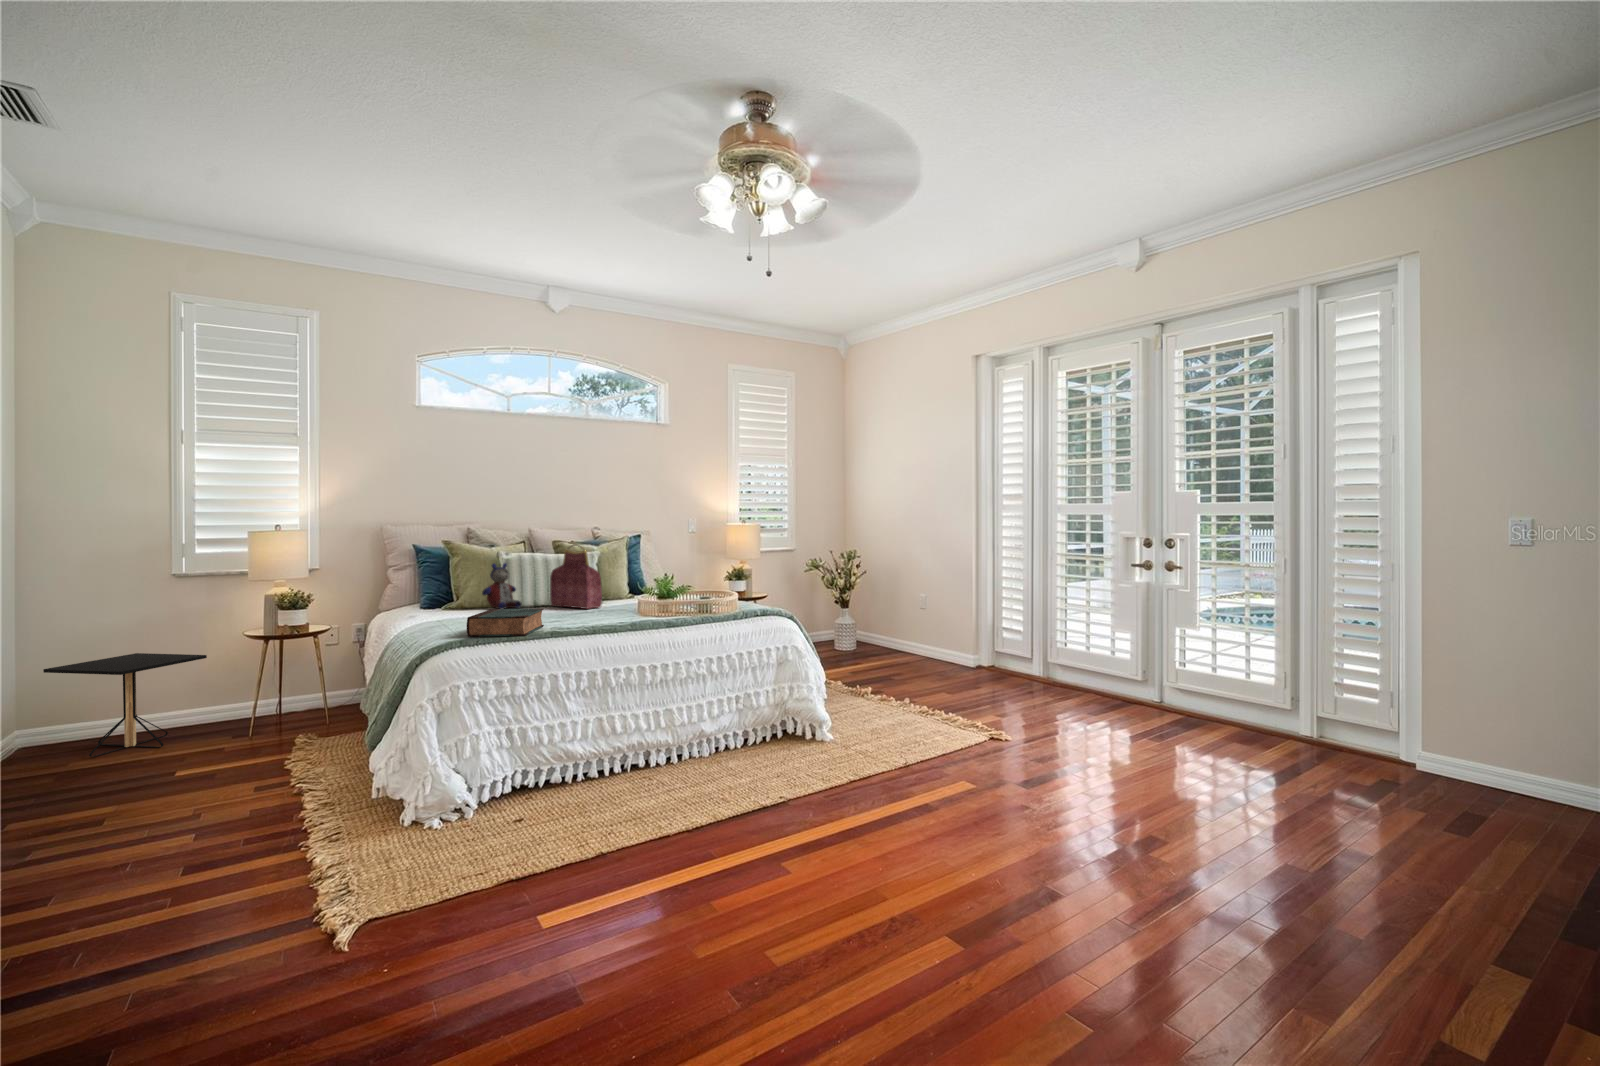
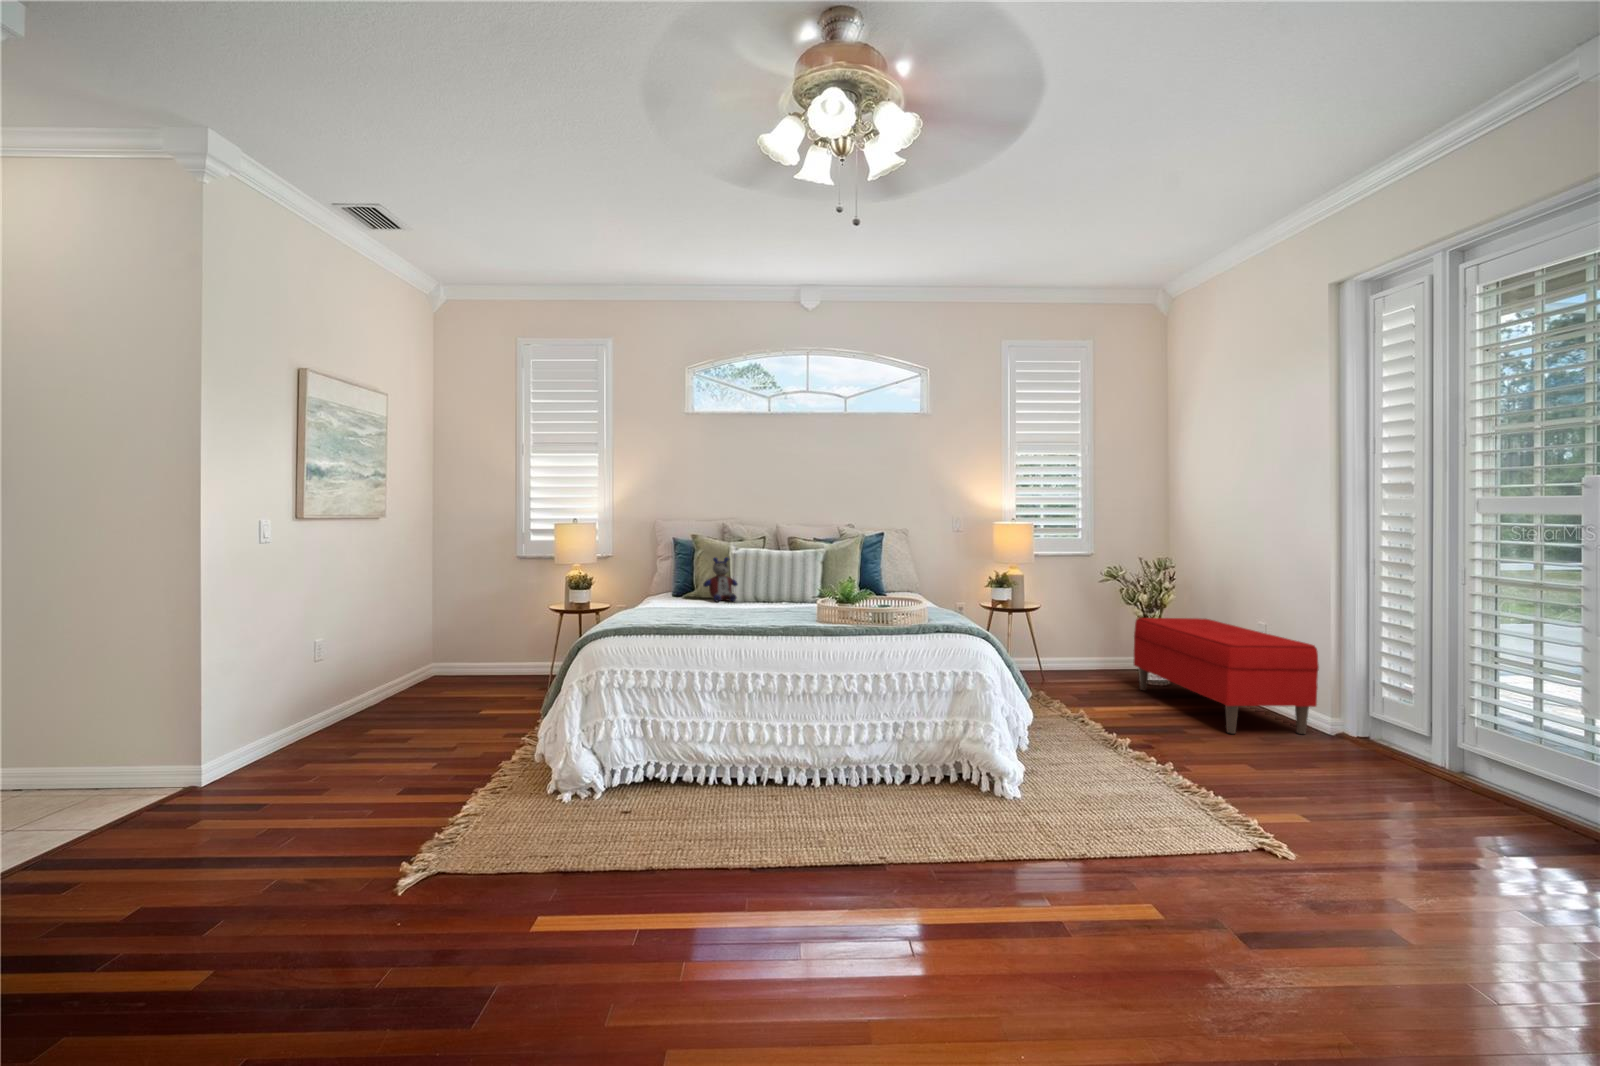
handbag: present [550,544,602,609] -> none [762,542,800,608]
bench: none [839,594,972,675] -> present [1134,618,1319,734]
book: present [467,608,544,637] -> none [621,601,703,631]
side table: present [43,653,207,757] -> none [432,612,526,686]

